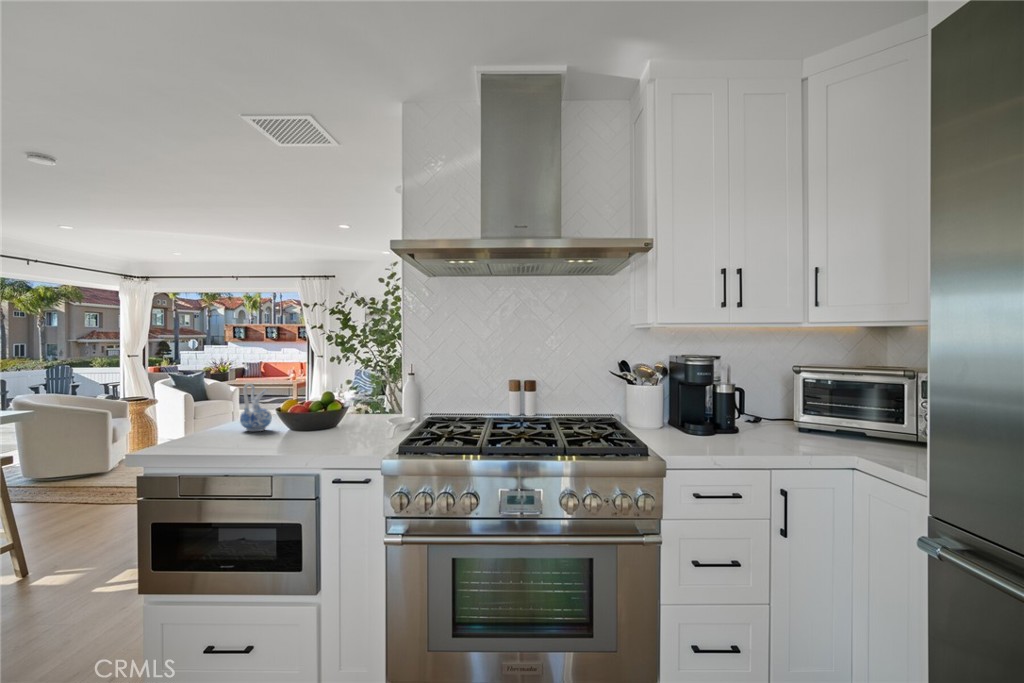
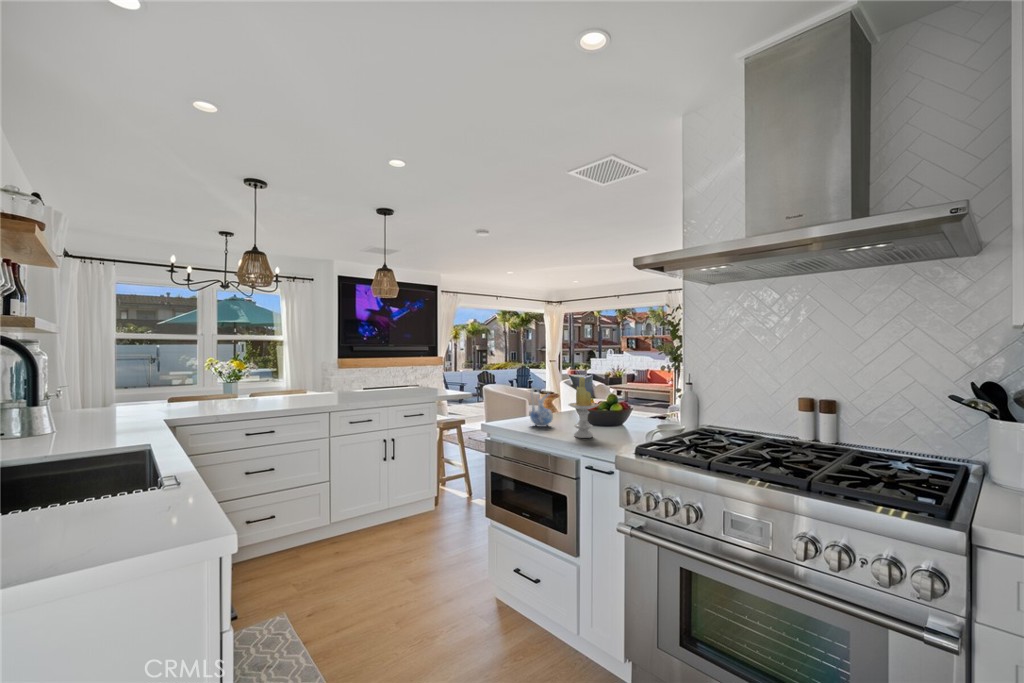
candle: none [309,367,345,437] -> present [568,377,598,438]

